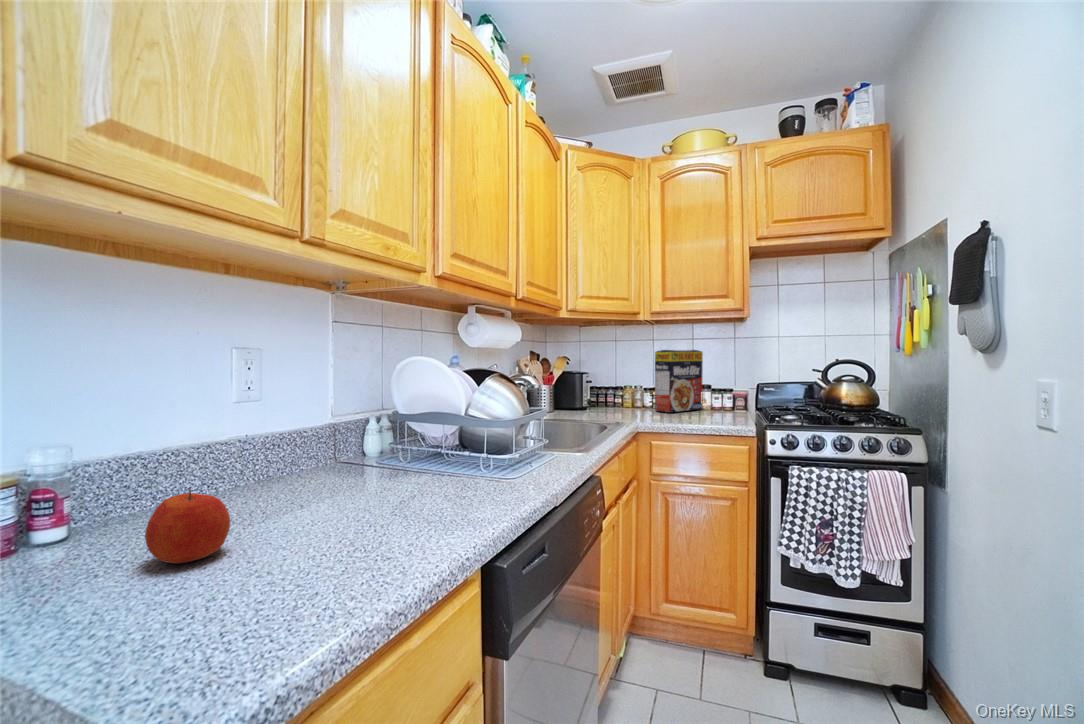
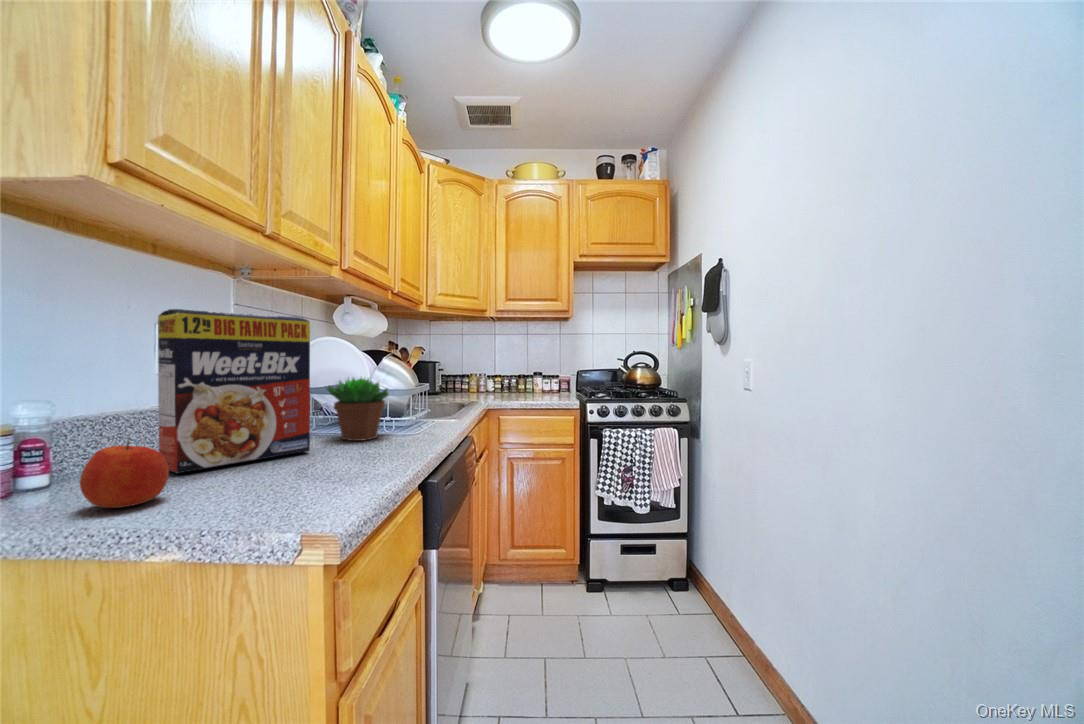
cereal box: present [655,350,703,413] -> present [158,309,310,473]
succulent plant: none [429,403,501,478] -> present [327,377,388,441]

